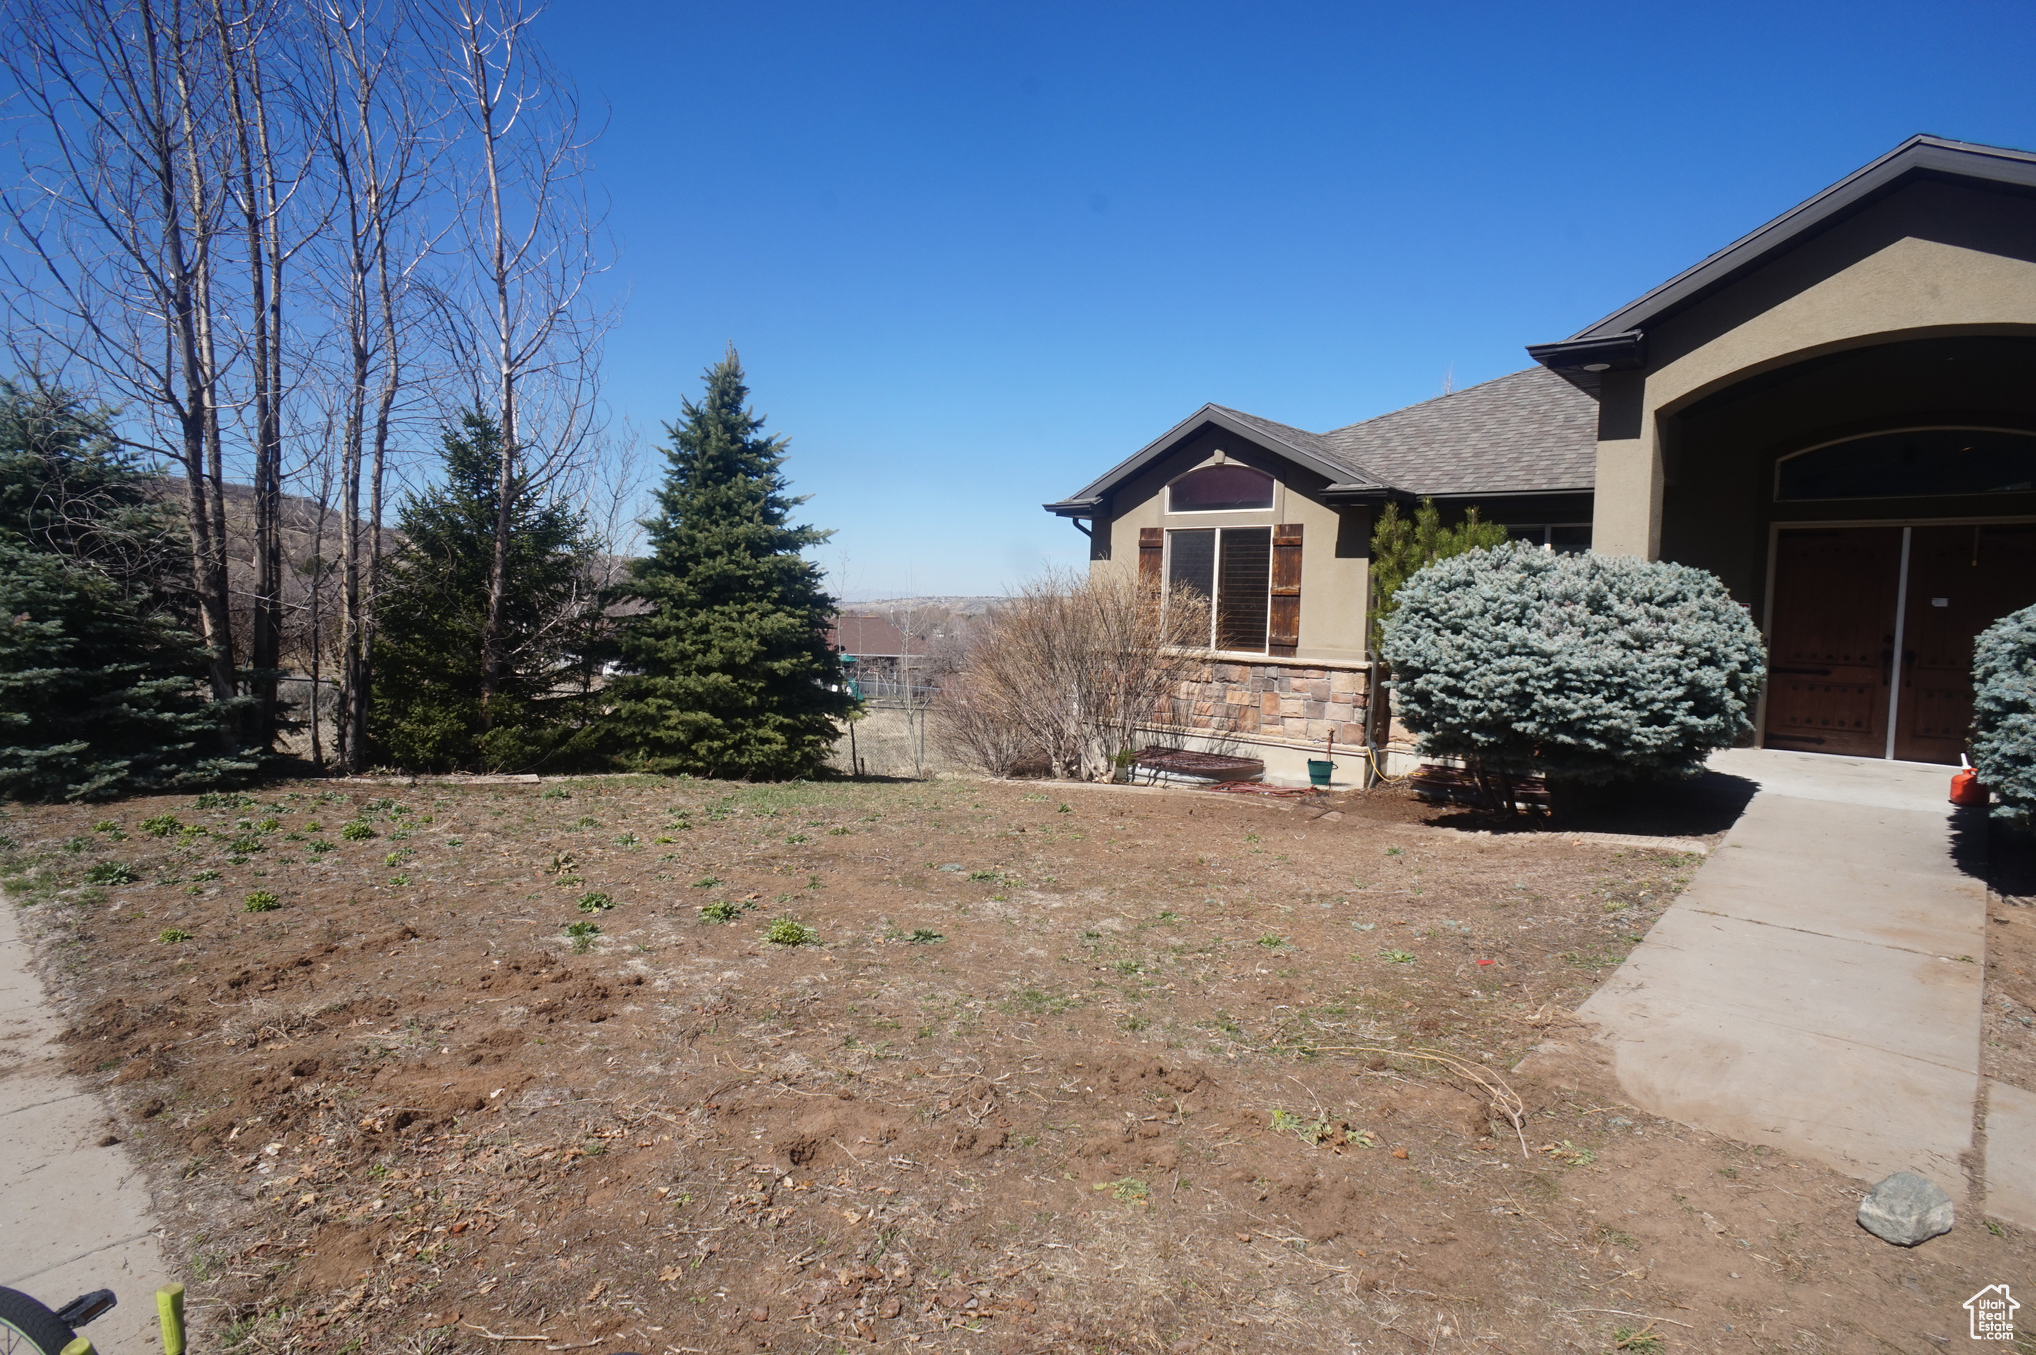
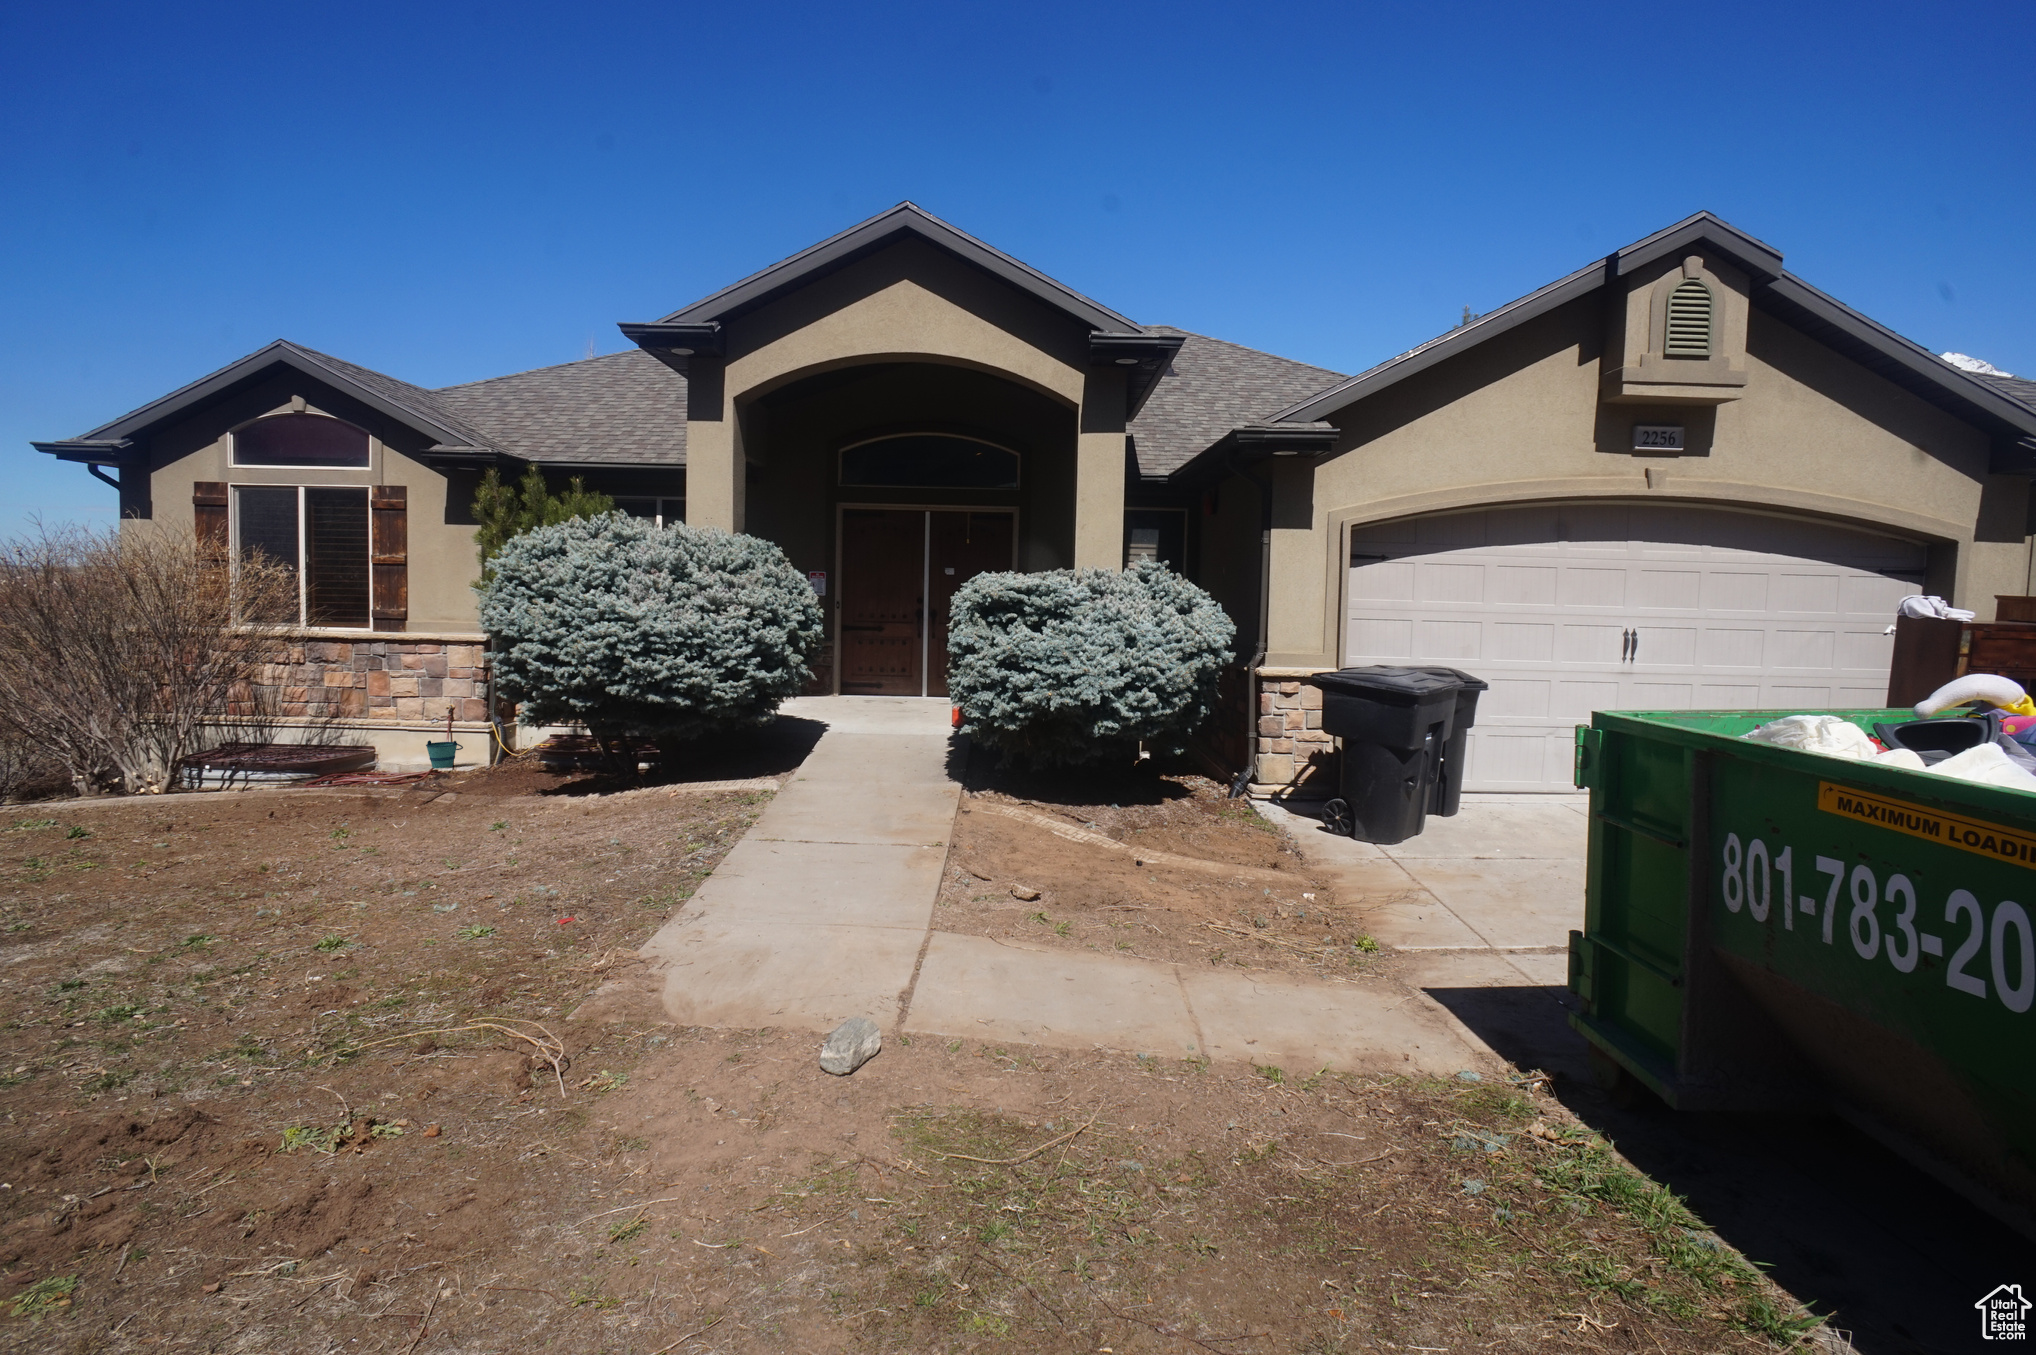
potted plant: present [1107,748,1137,779] -> none [147,749,207,790]

